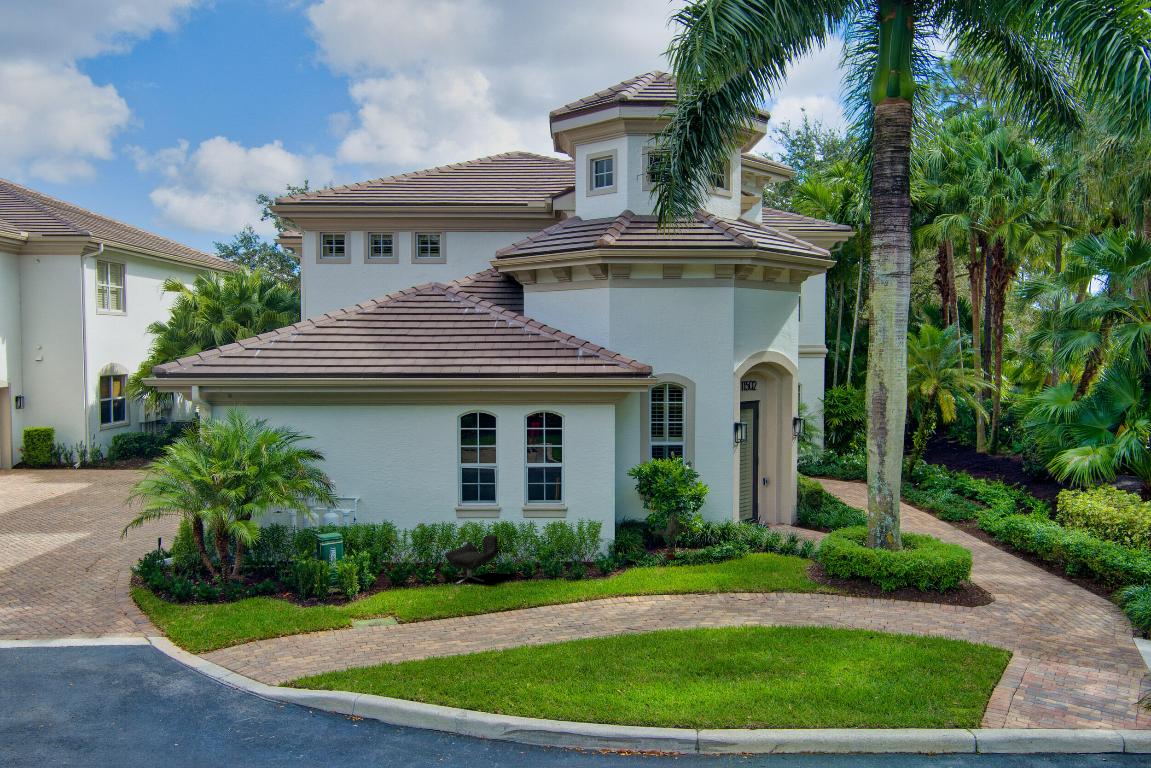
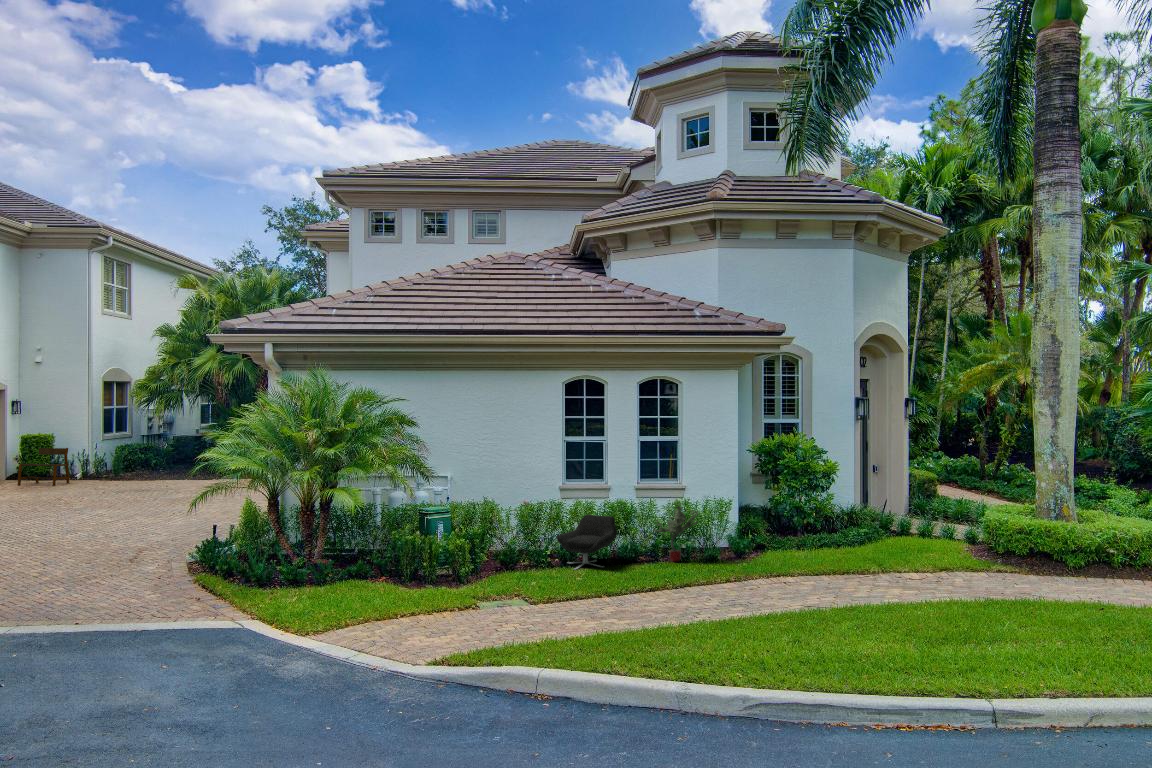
bench: none [21,441,68,476] -> present [18,448,70,486]
potted tree: present [653,513,689,559] -> present [653,504,698,562]

